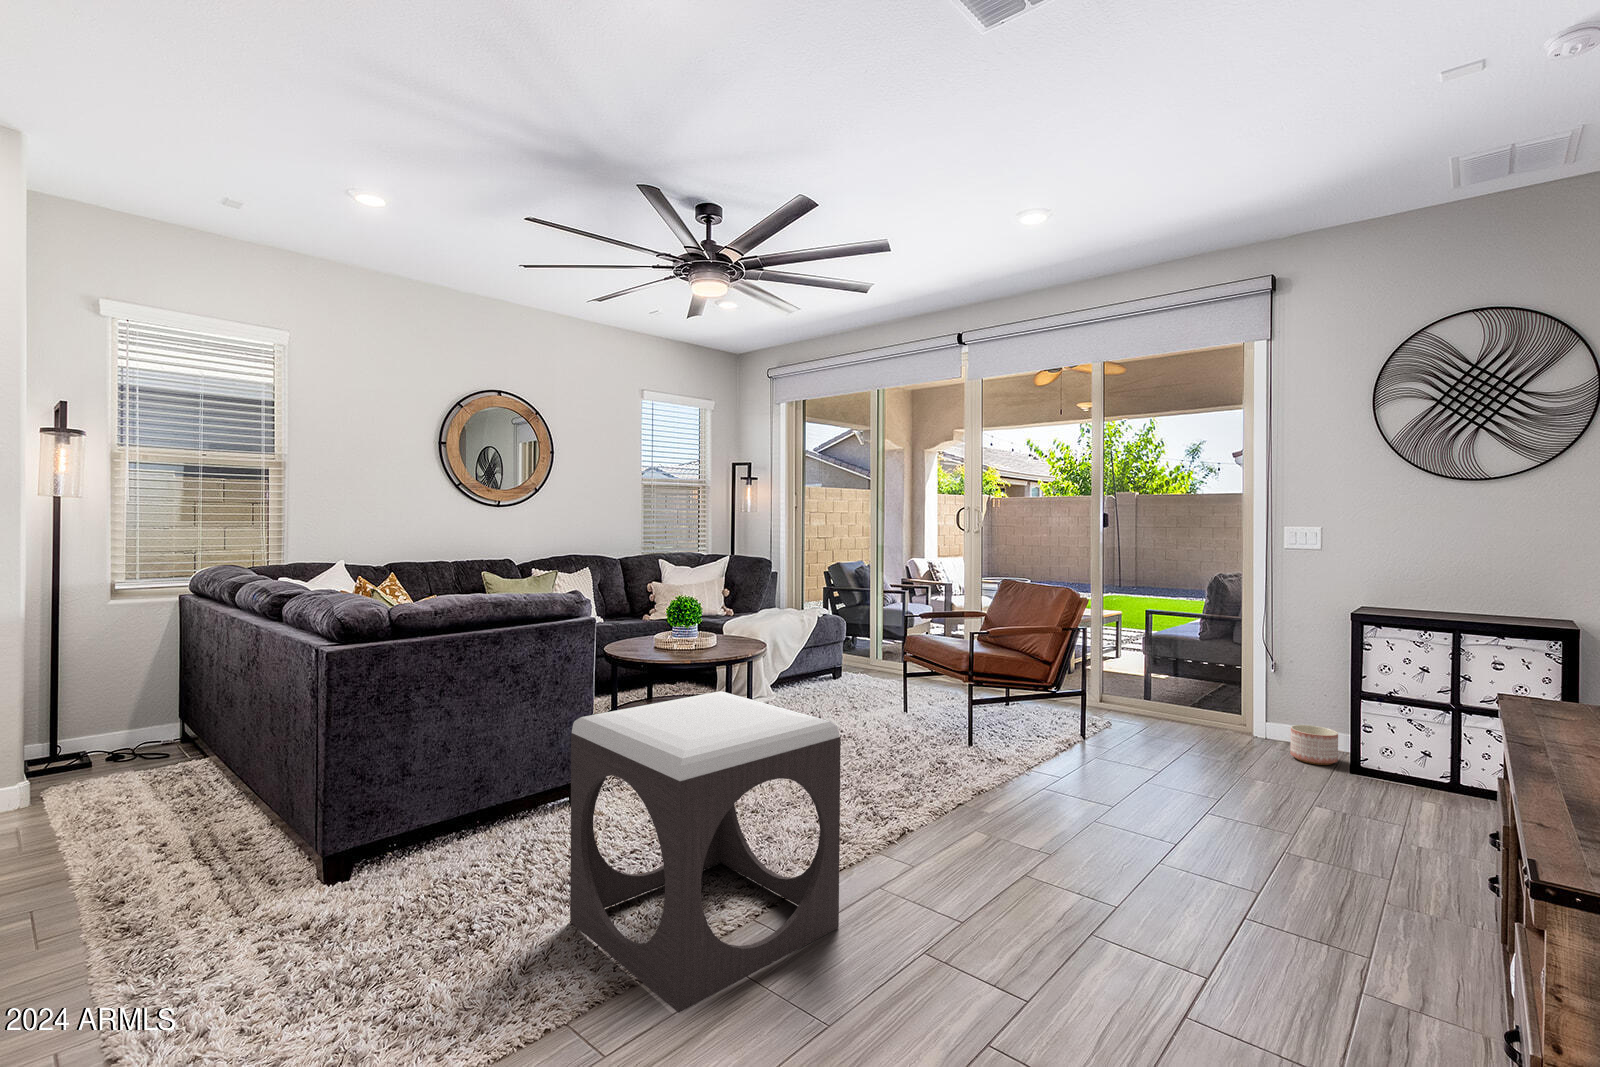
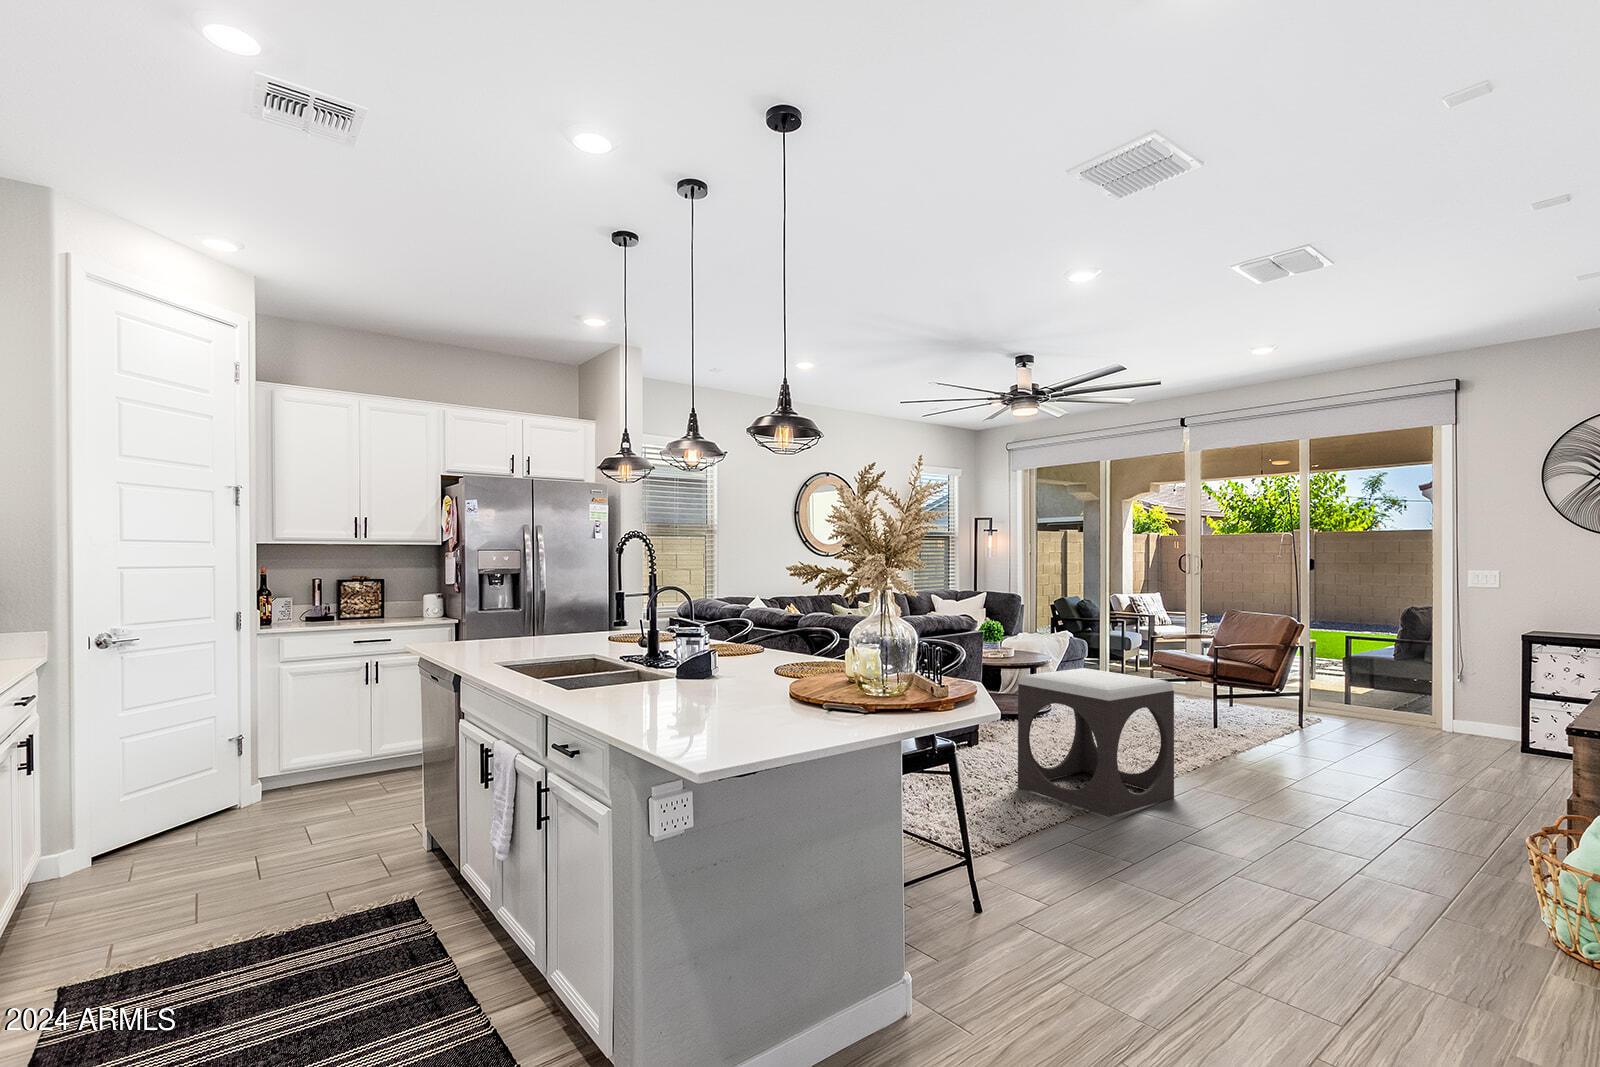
planter: present [1290,725,1338,765] -> none [1475,720,1515,749]

